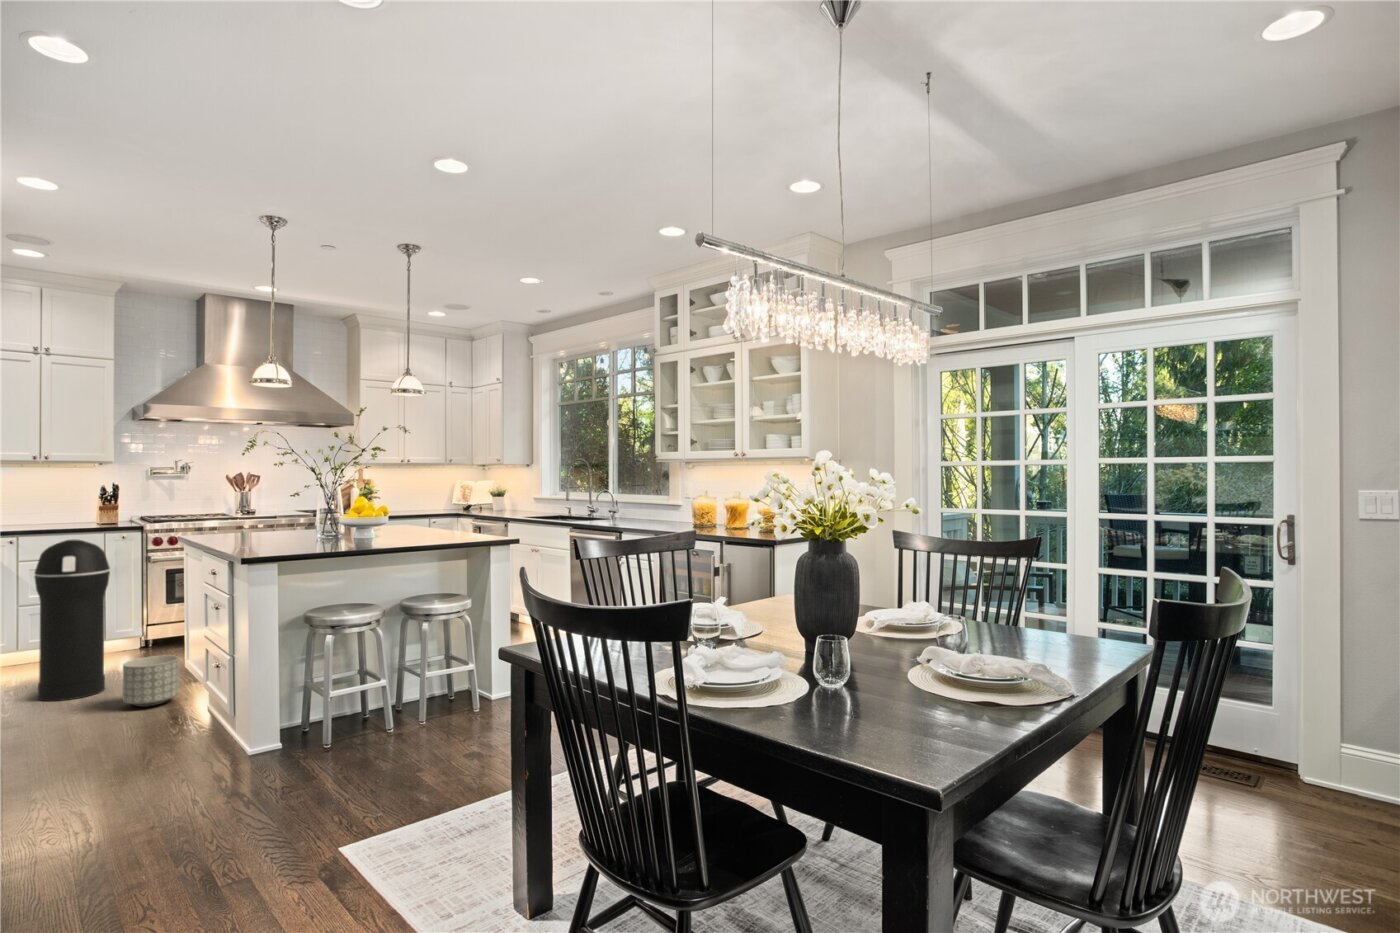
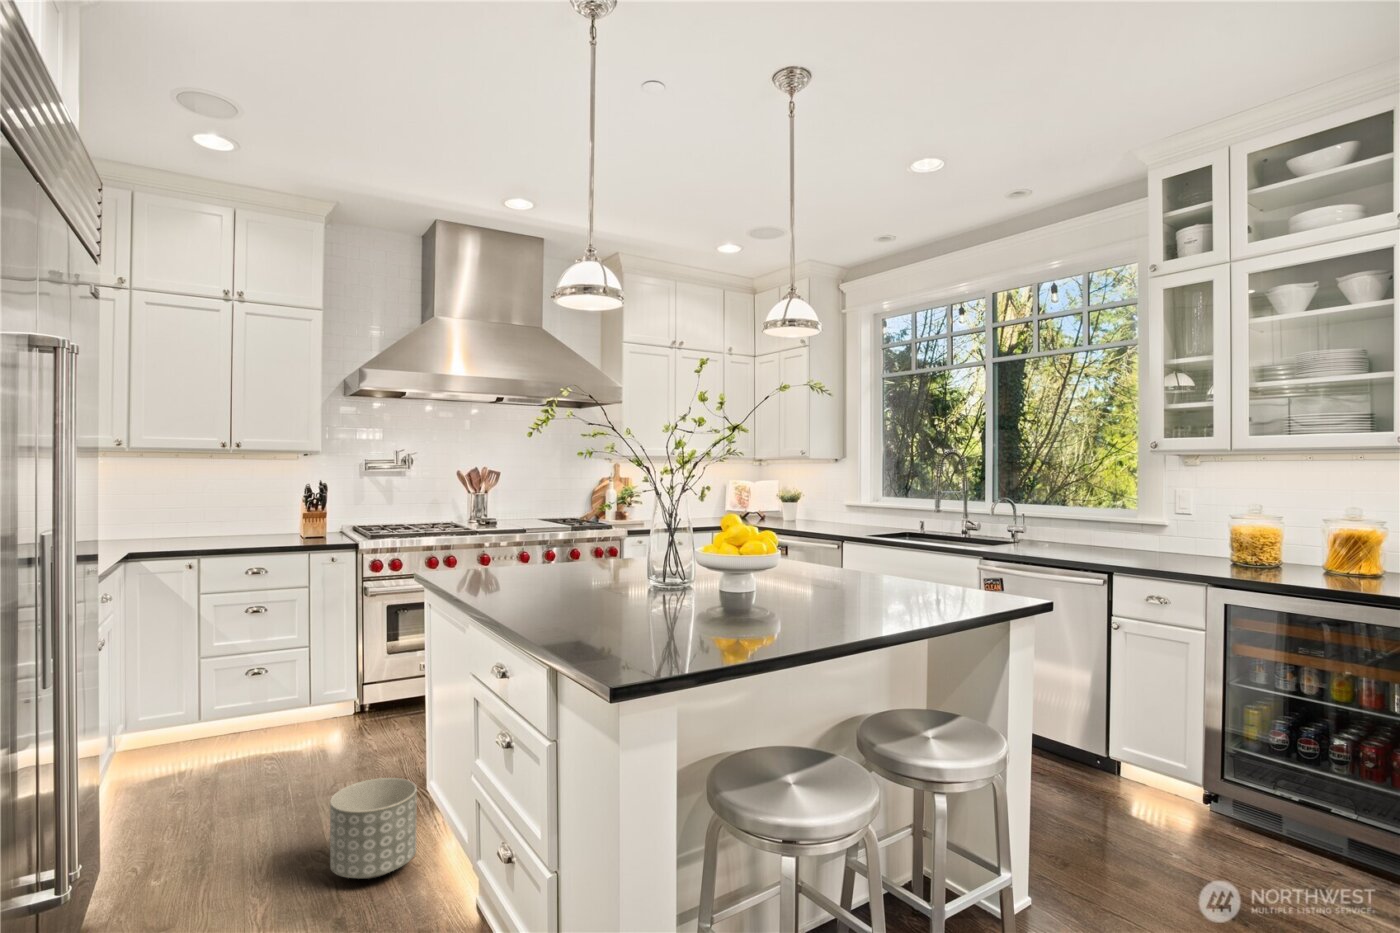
trash can: present [35,540,110,701] -> none [204,573,313,843]

